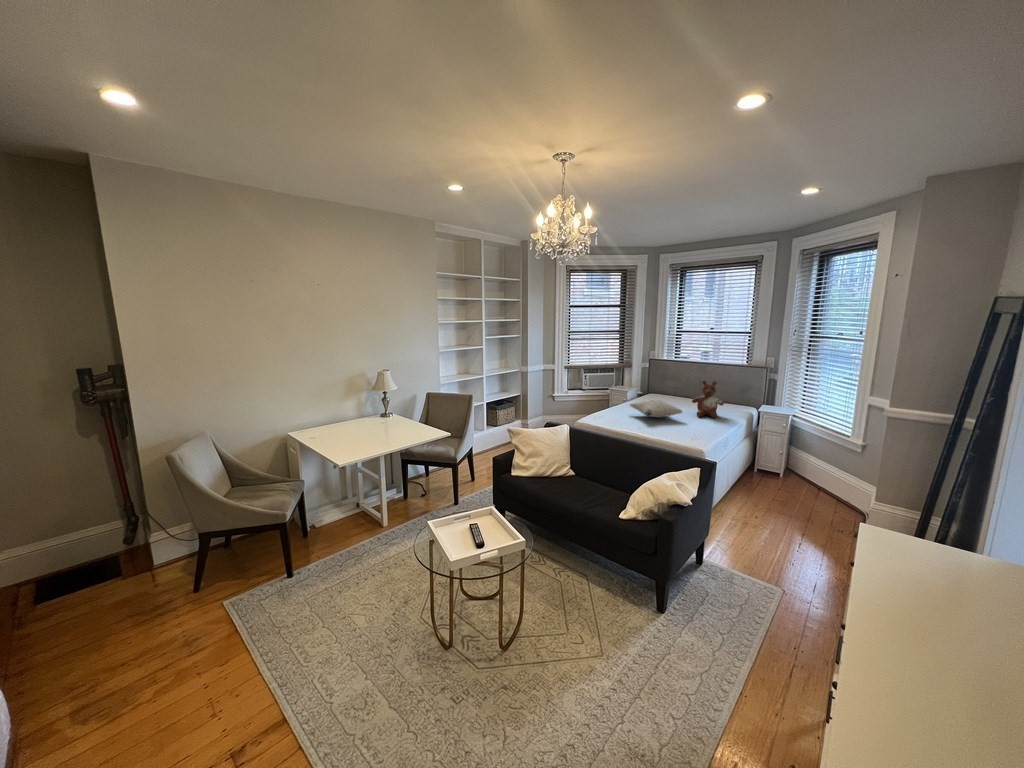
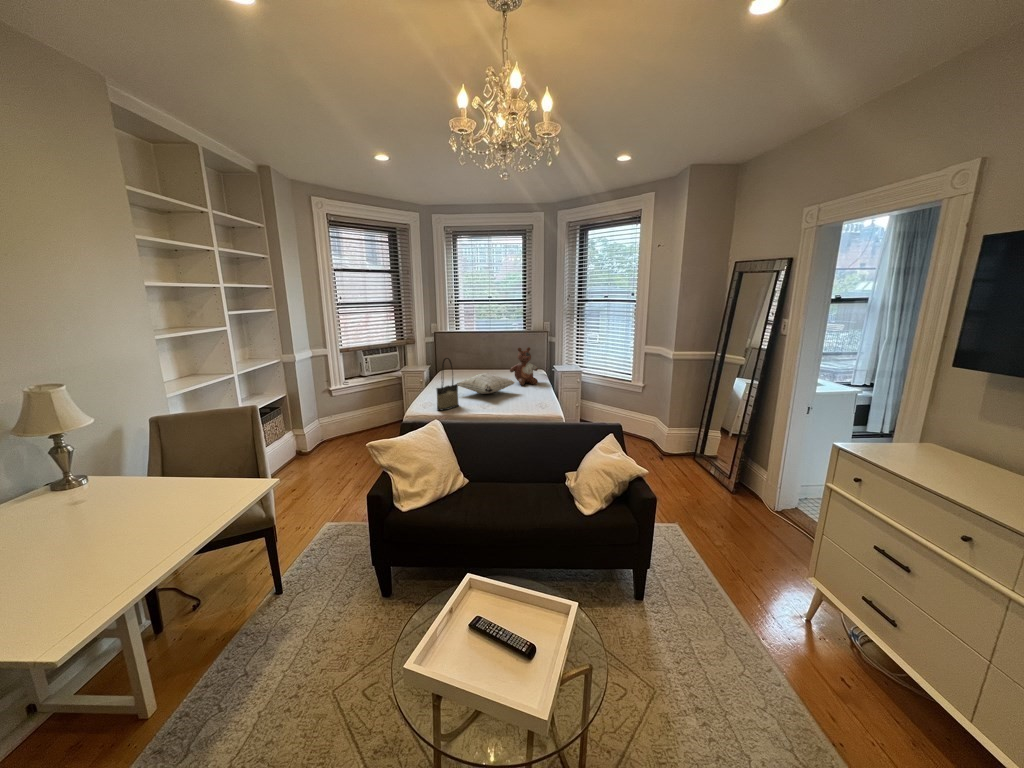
tote bag: none [598,381,620,423] -> present [437,358,459,411]

